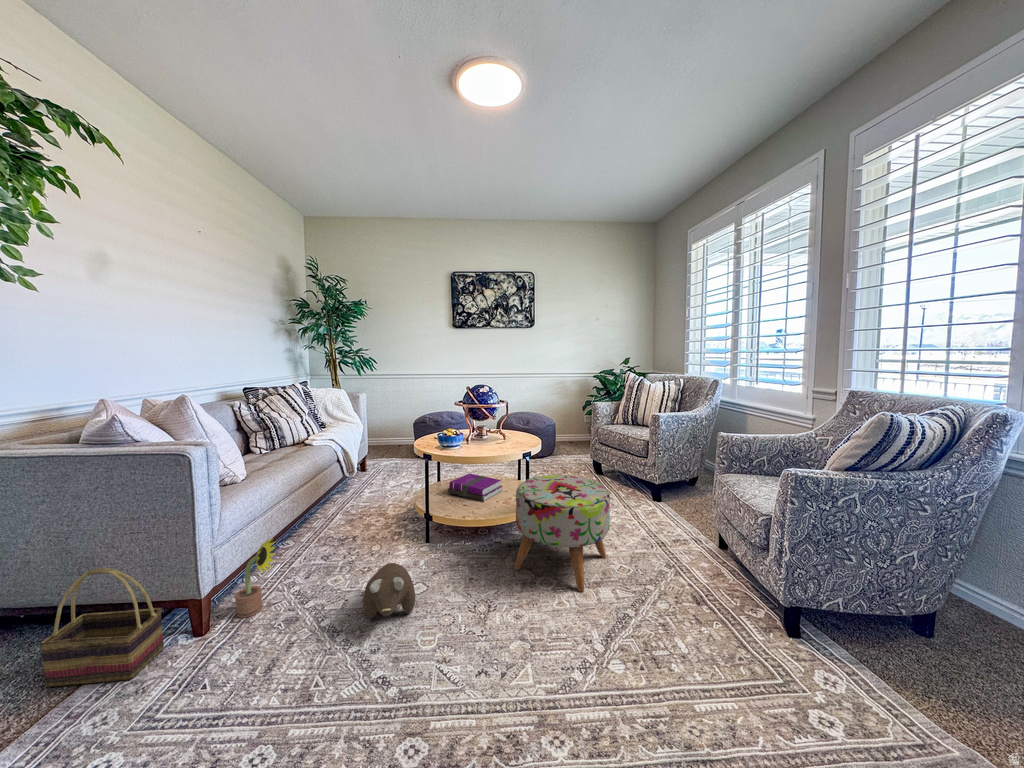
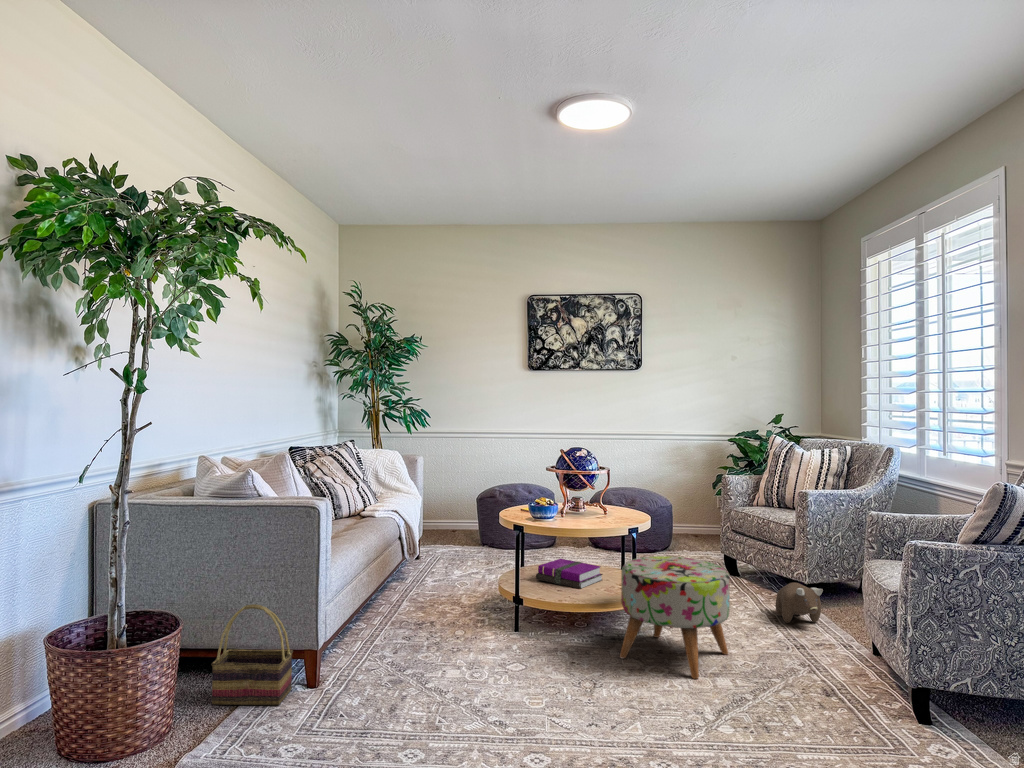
decorative plant: present [235,539,276,618] -> none [342,598,377,675]
plush toy: present [363,563,415,619] -> present [776,583,823,623]

